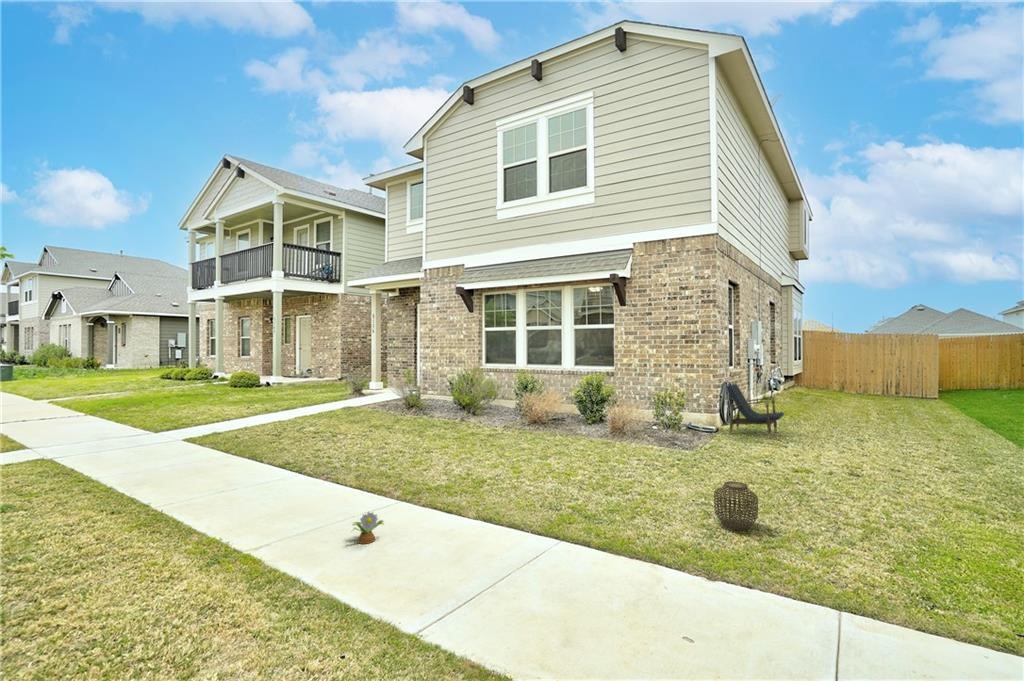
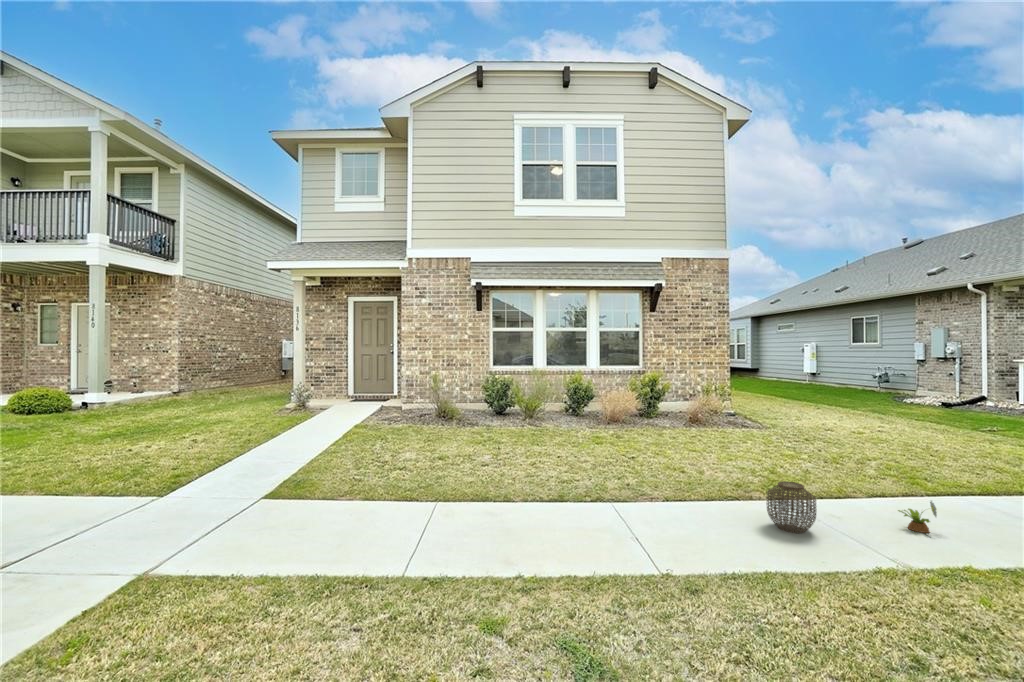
lounge chair: present [727,384,784,439] -> none [717,378,765,418]
woven basket: present [714,481,758,530] -> present [767,481,816,533]

